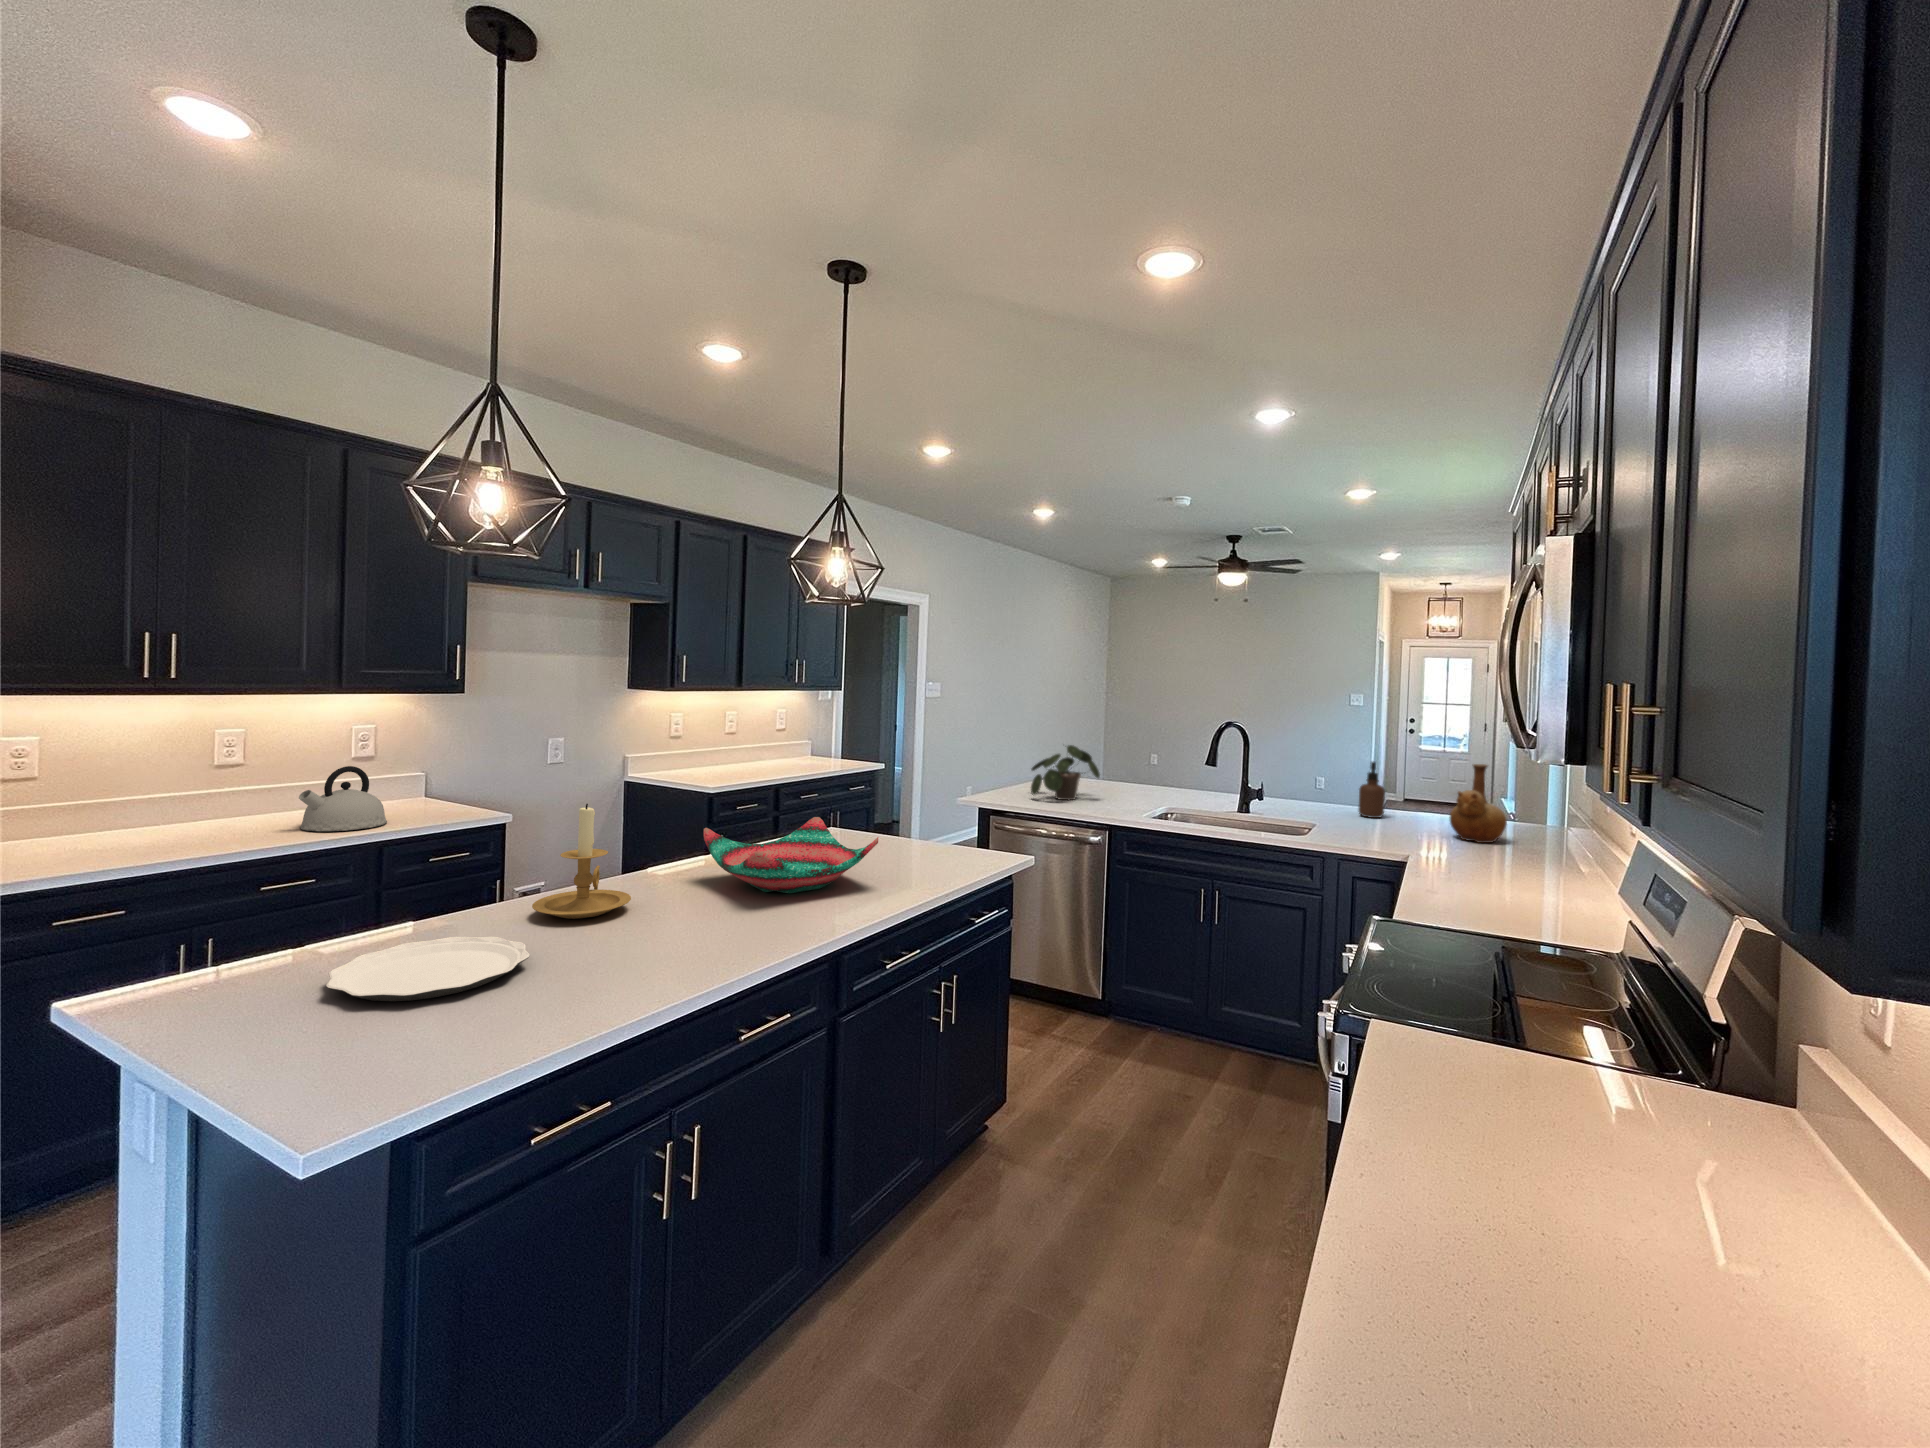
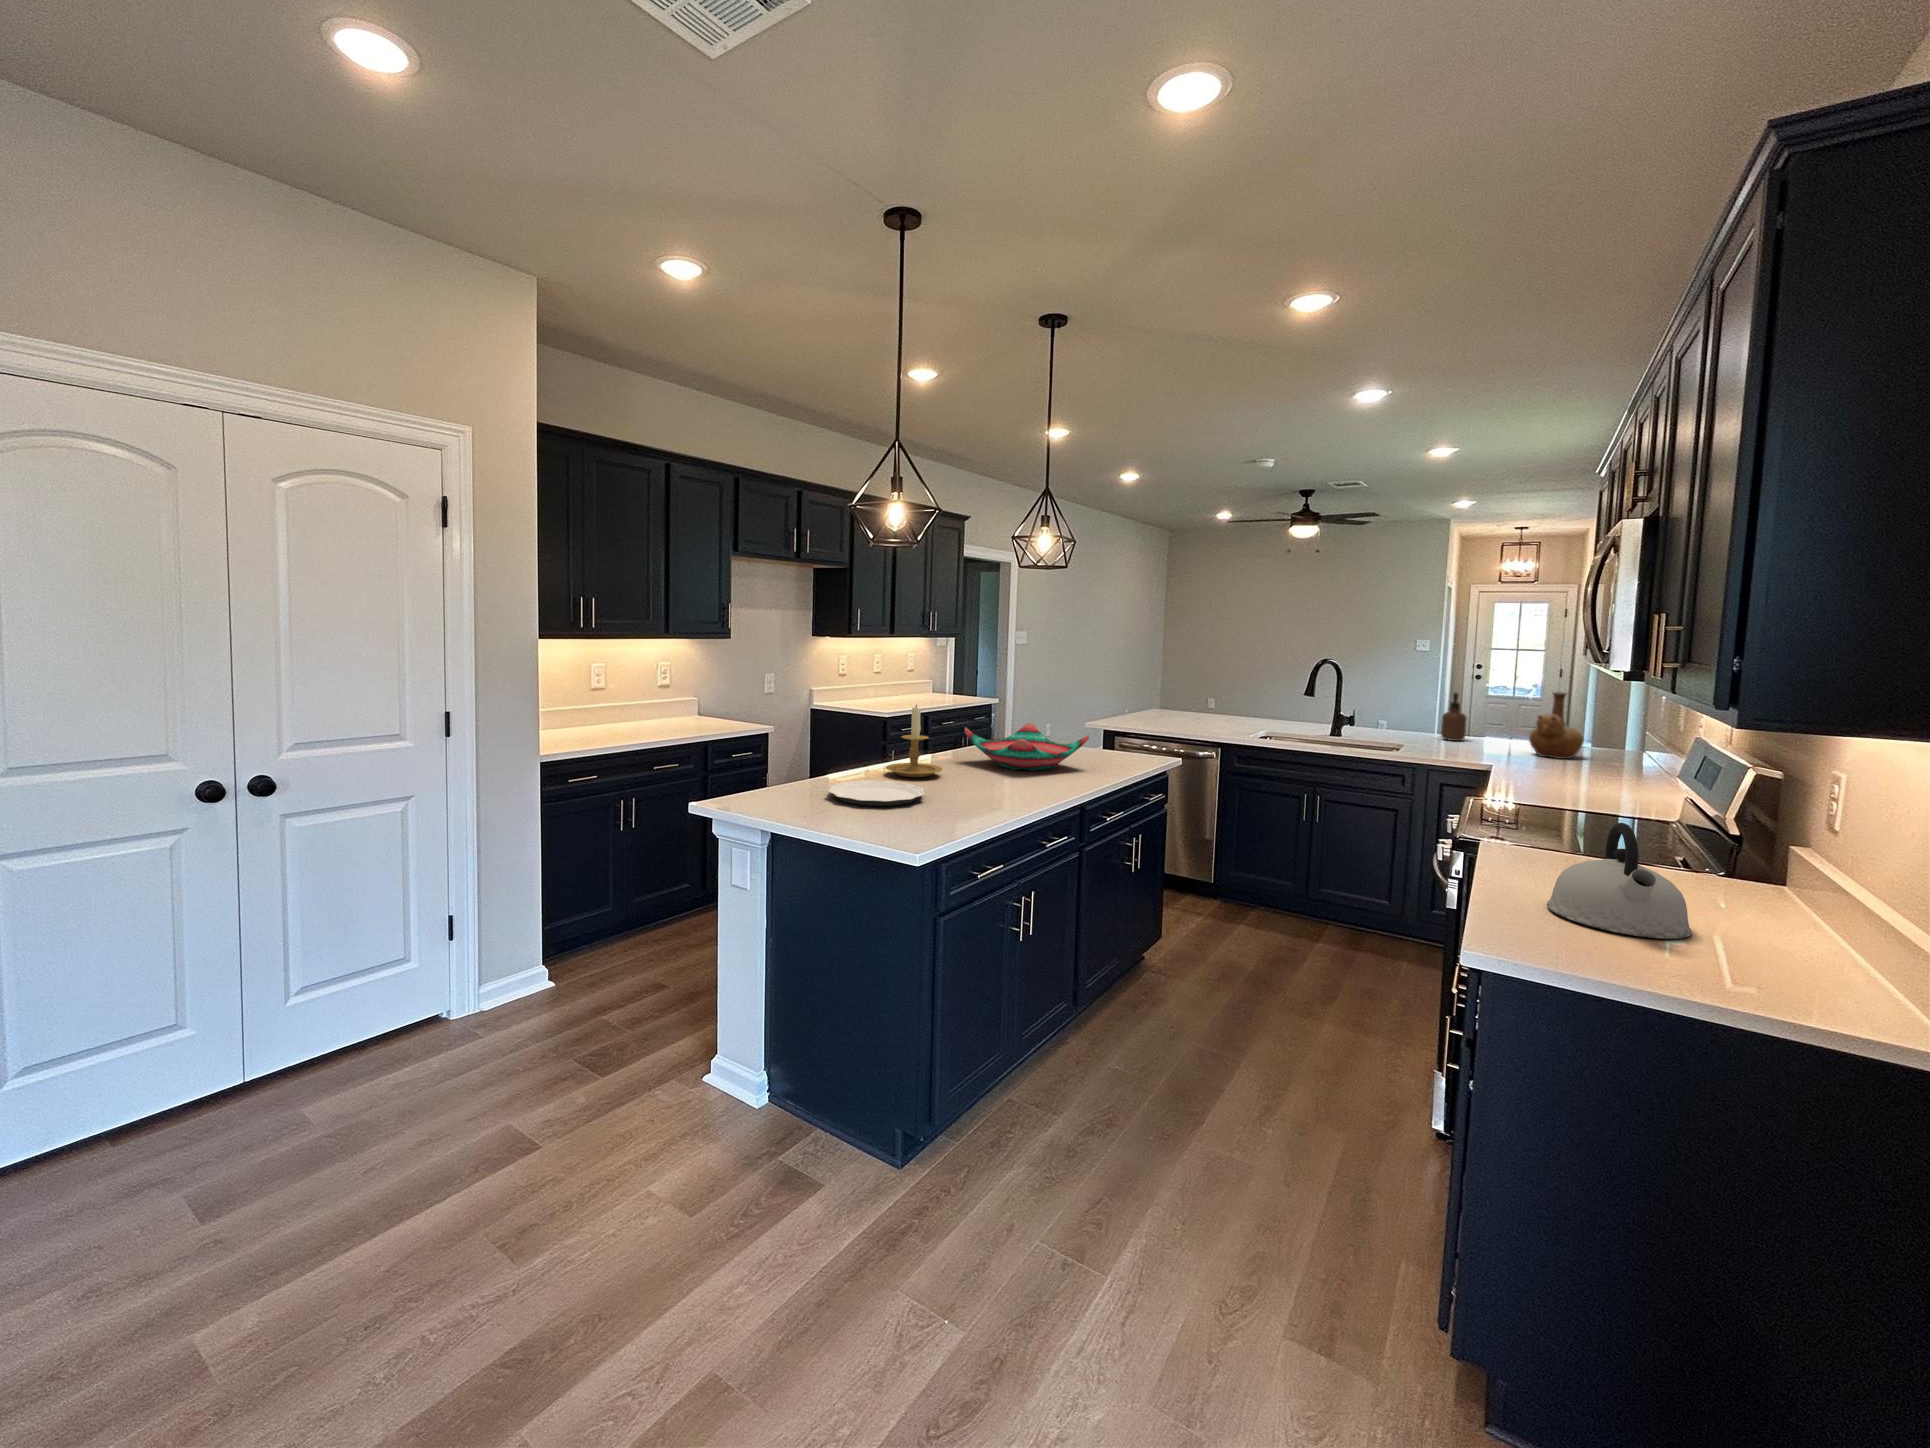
potted plant: present [1031,745,1100,800] -> none [1141,679,1204,726]
kettle: present [299,766,387,831] -> present [1547,823,1692,939]

